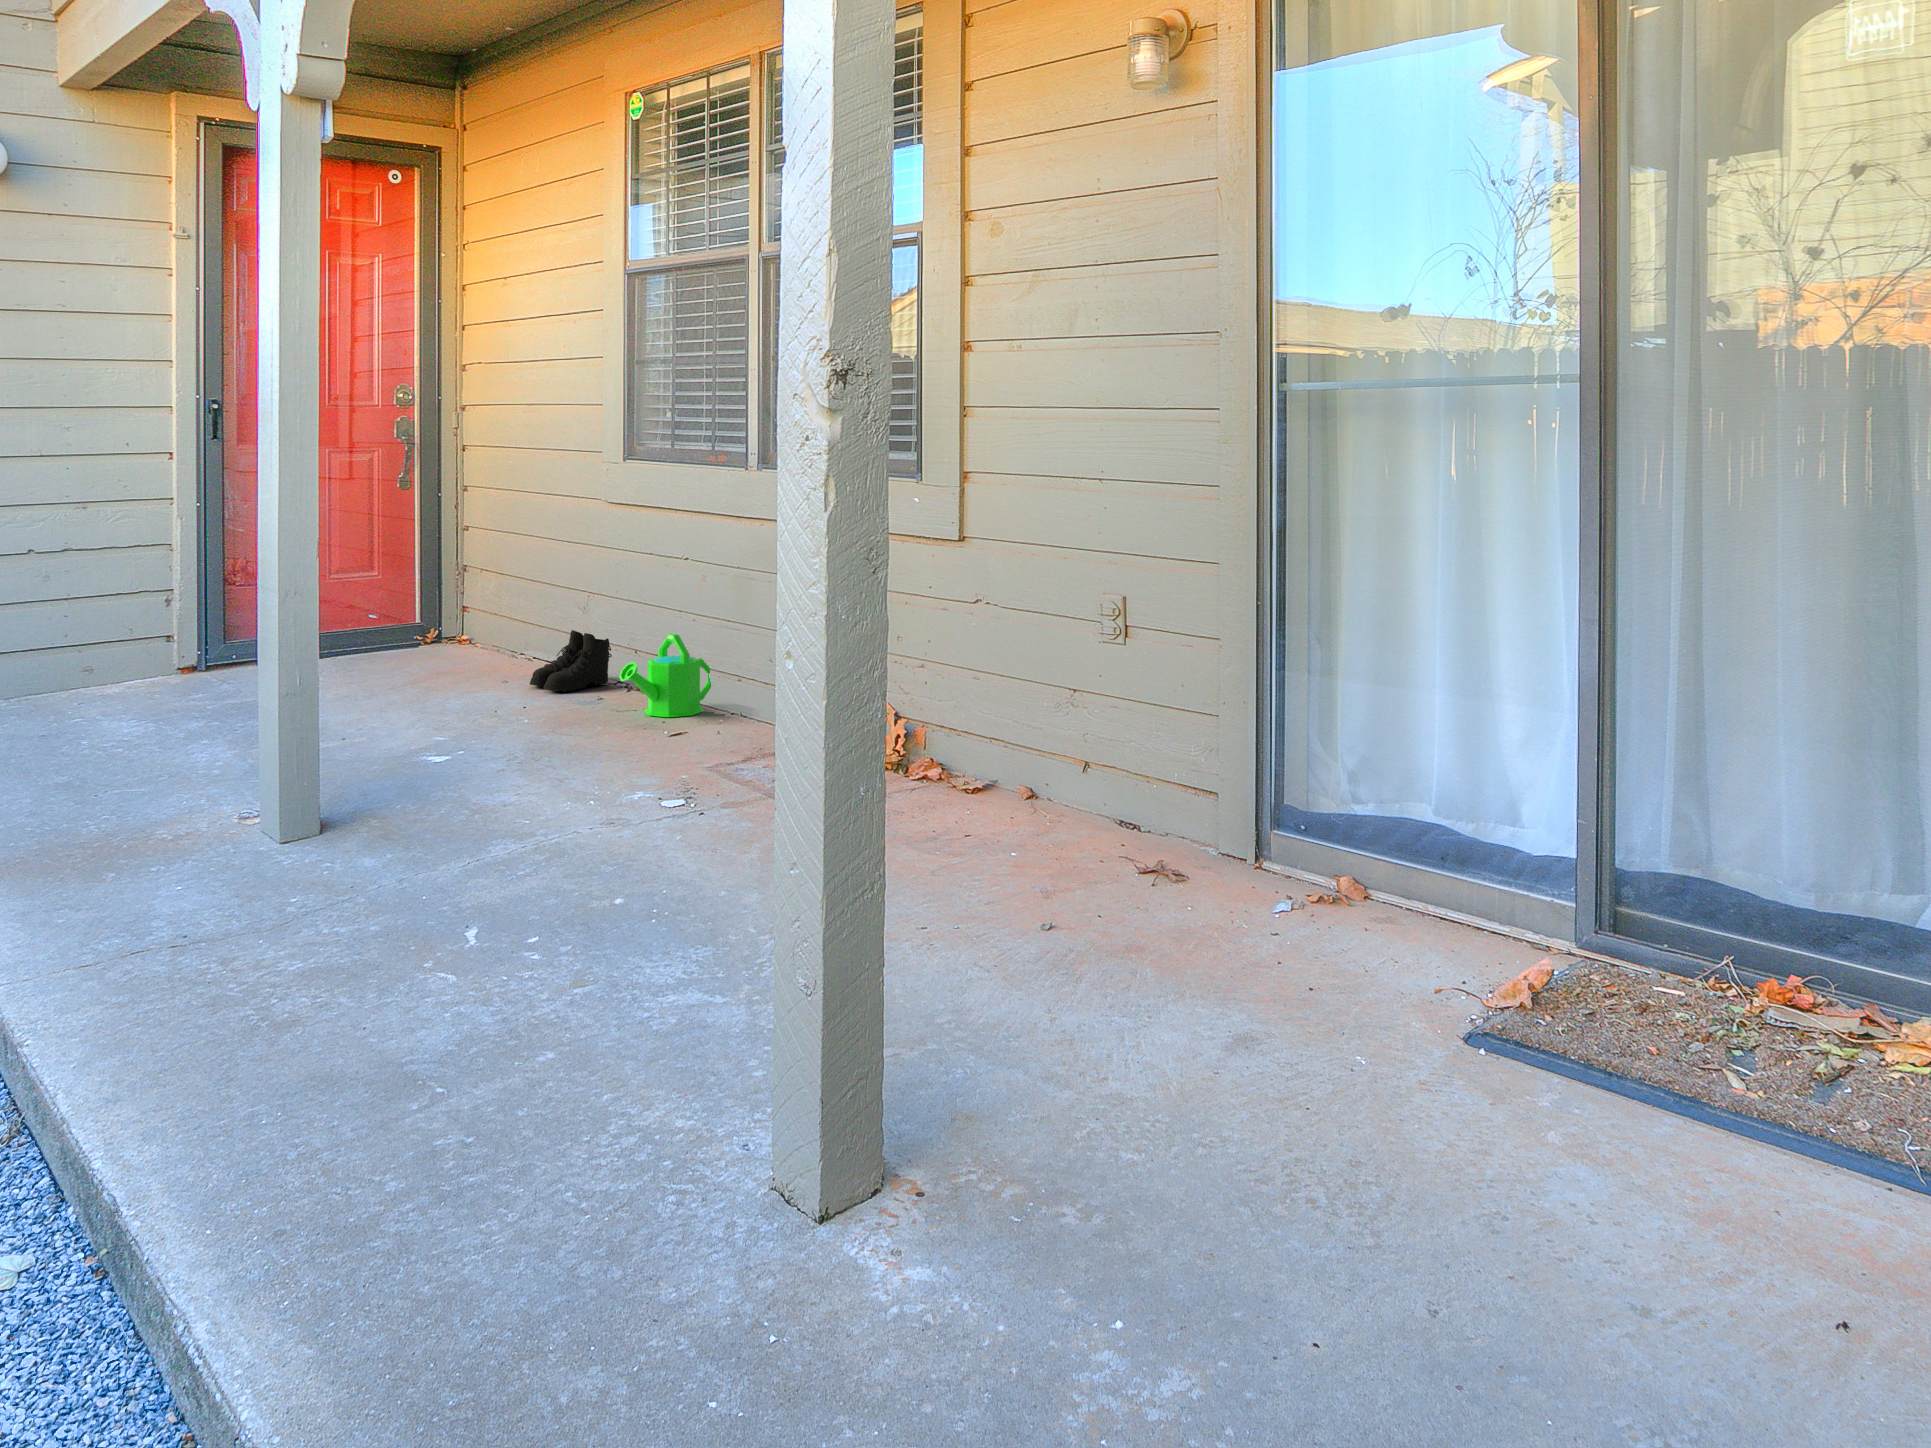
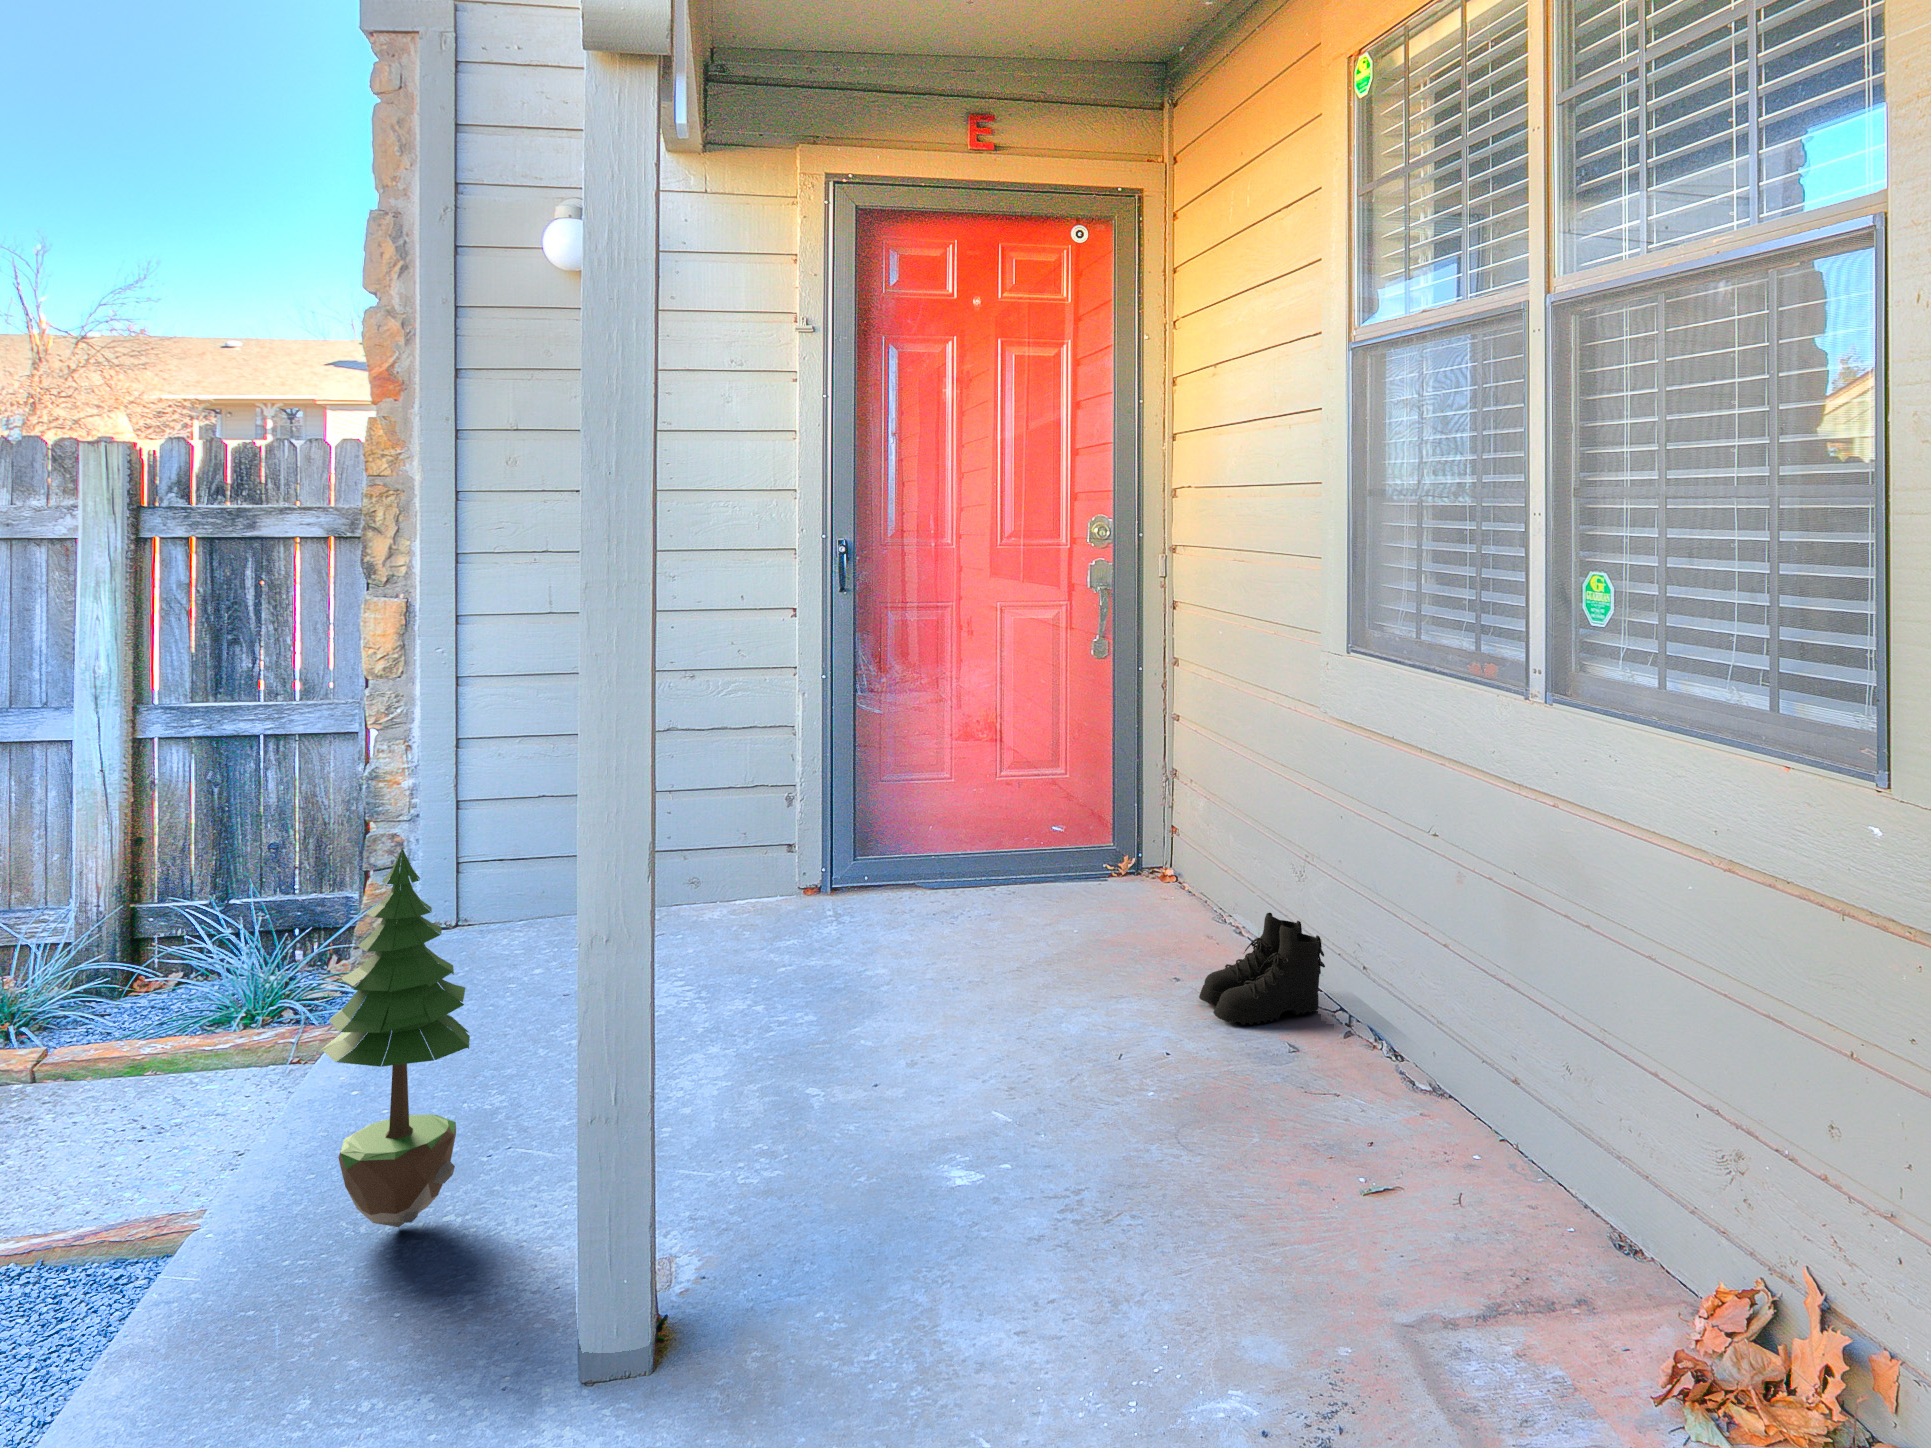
potted tree: none [10,569,112,812] -> present [321,848,470,1227]
watering can: present [619,633,711,717] -> none [1296,976,1475,1140]

